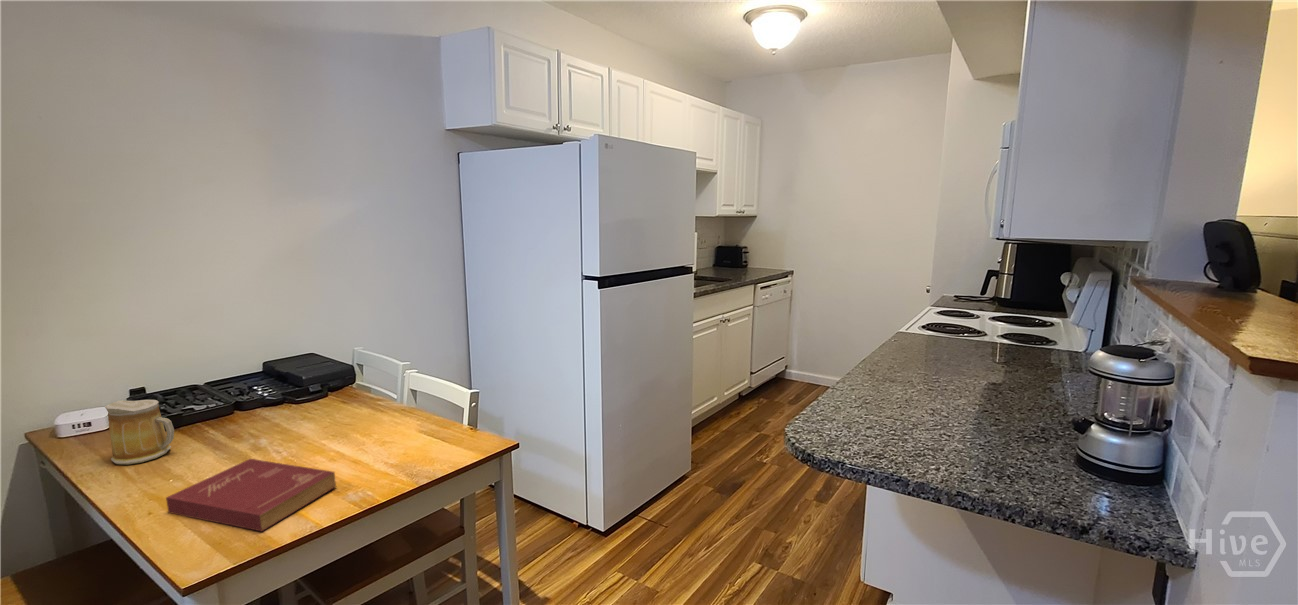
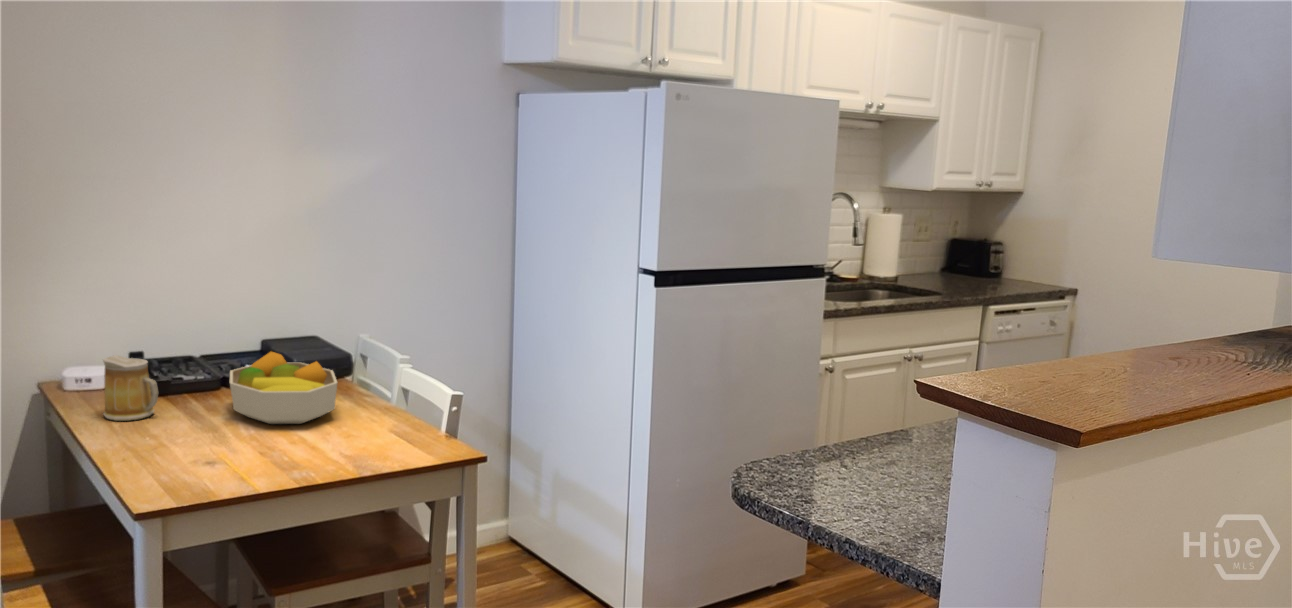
fruit bowl: none [247,375,360,442] -> present [230,352,337,424]
book: present [166,459,336,531] -> none [139,429,288,490]

